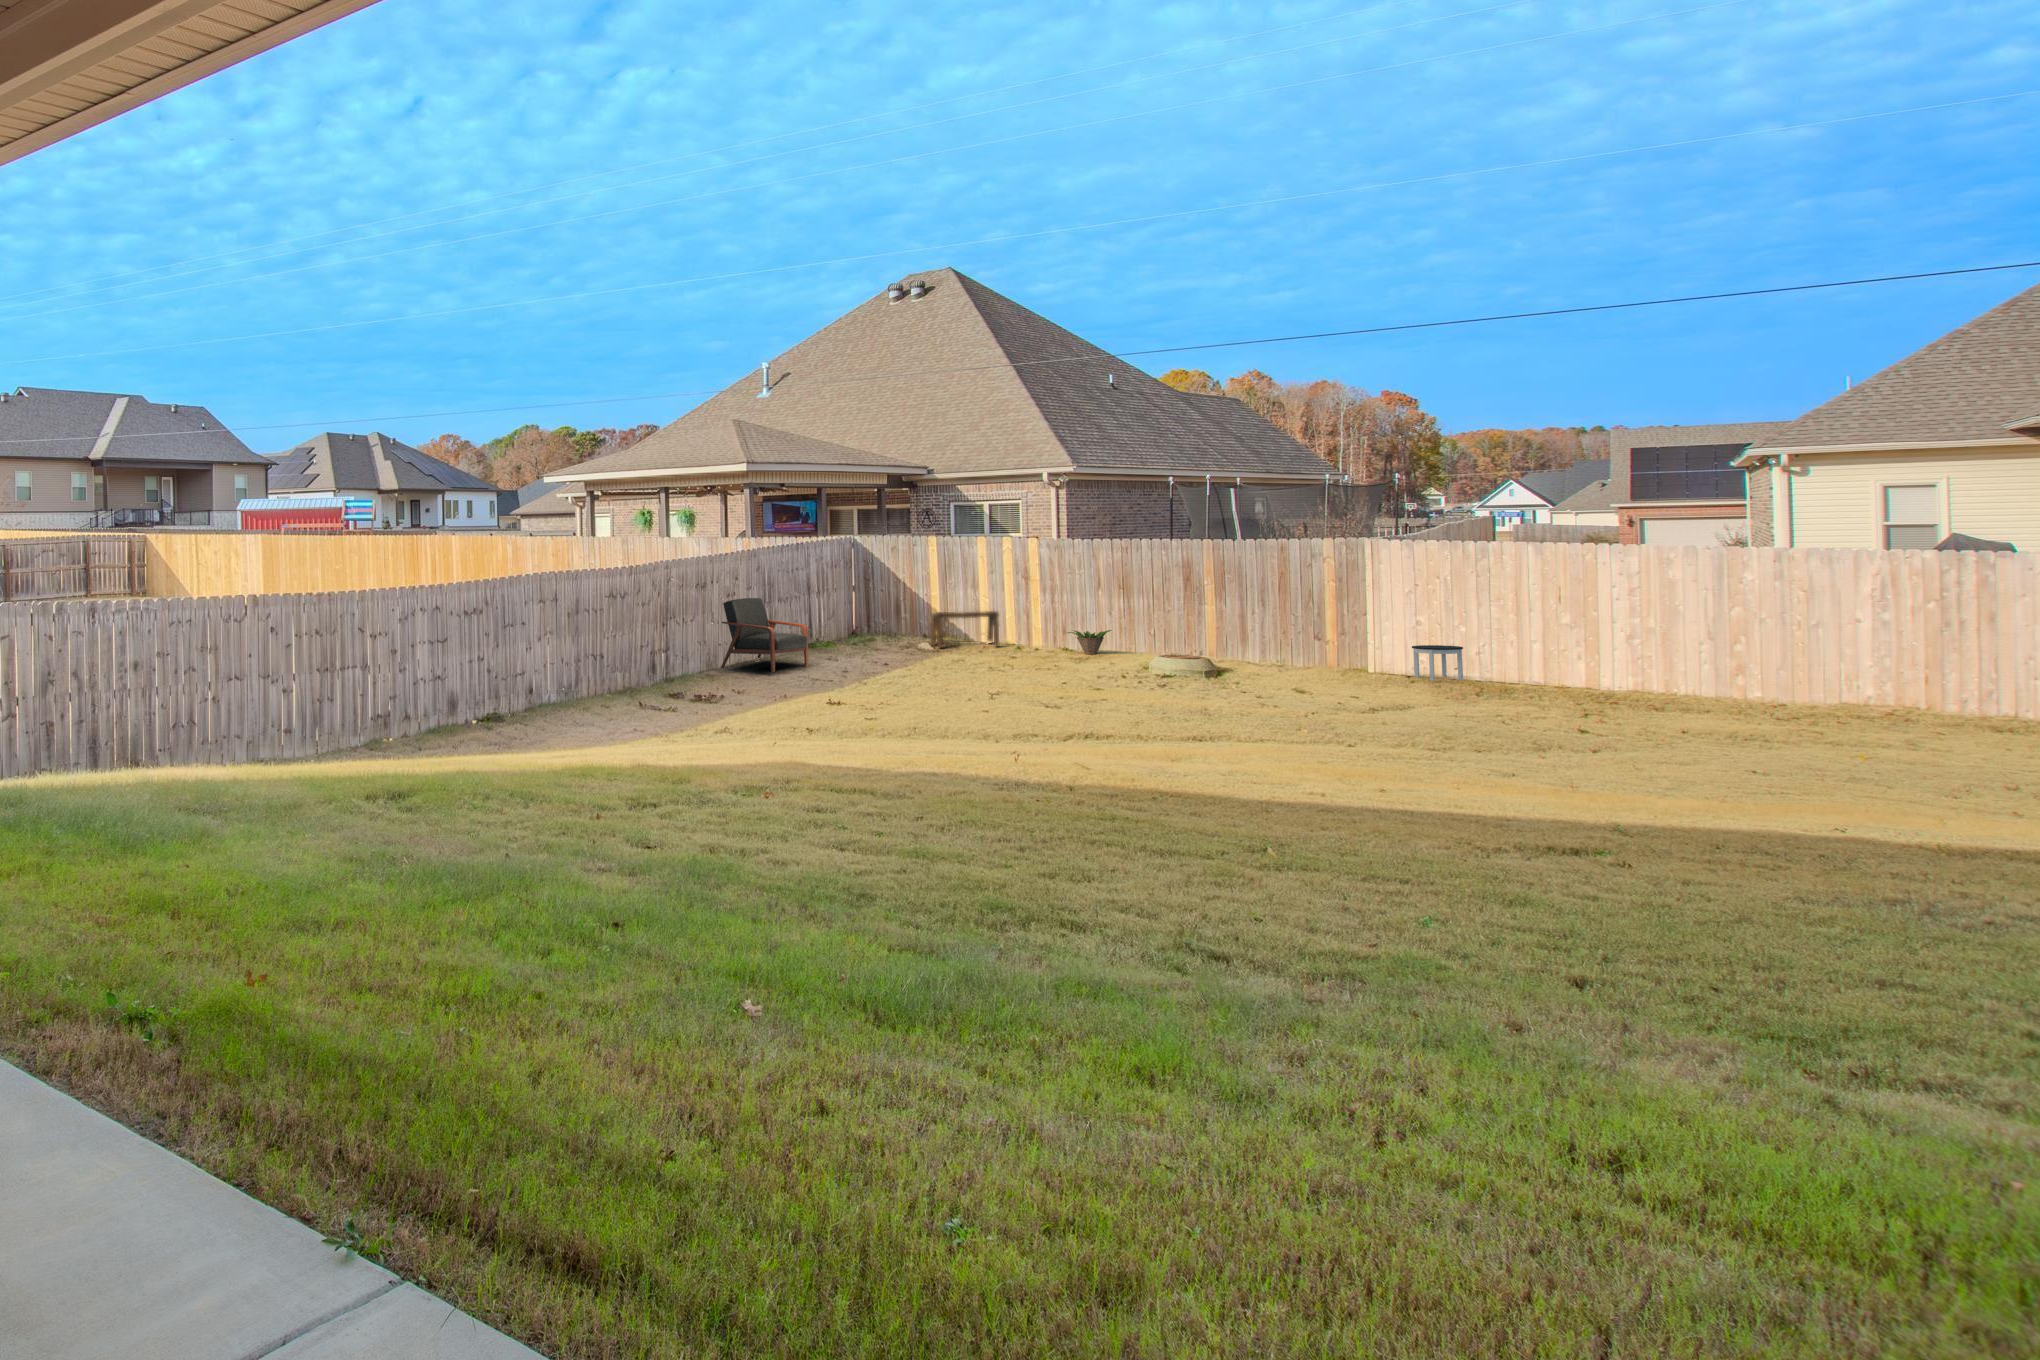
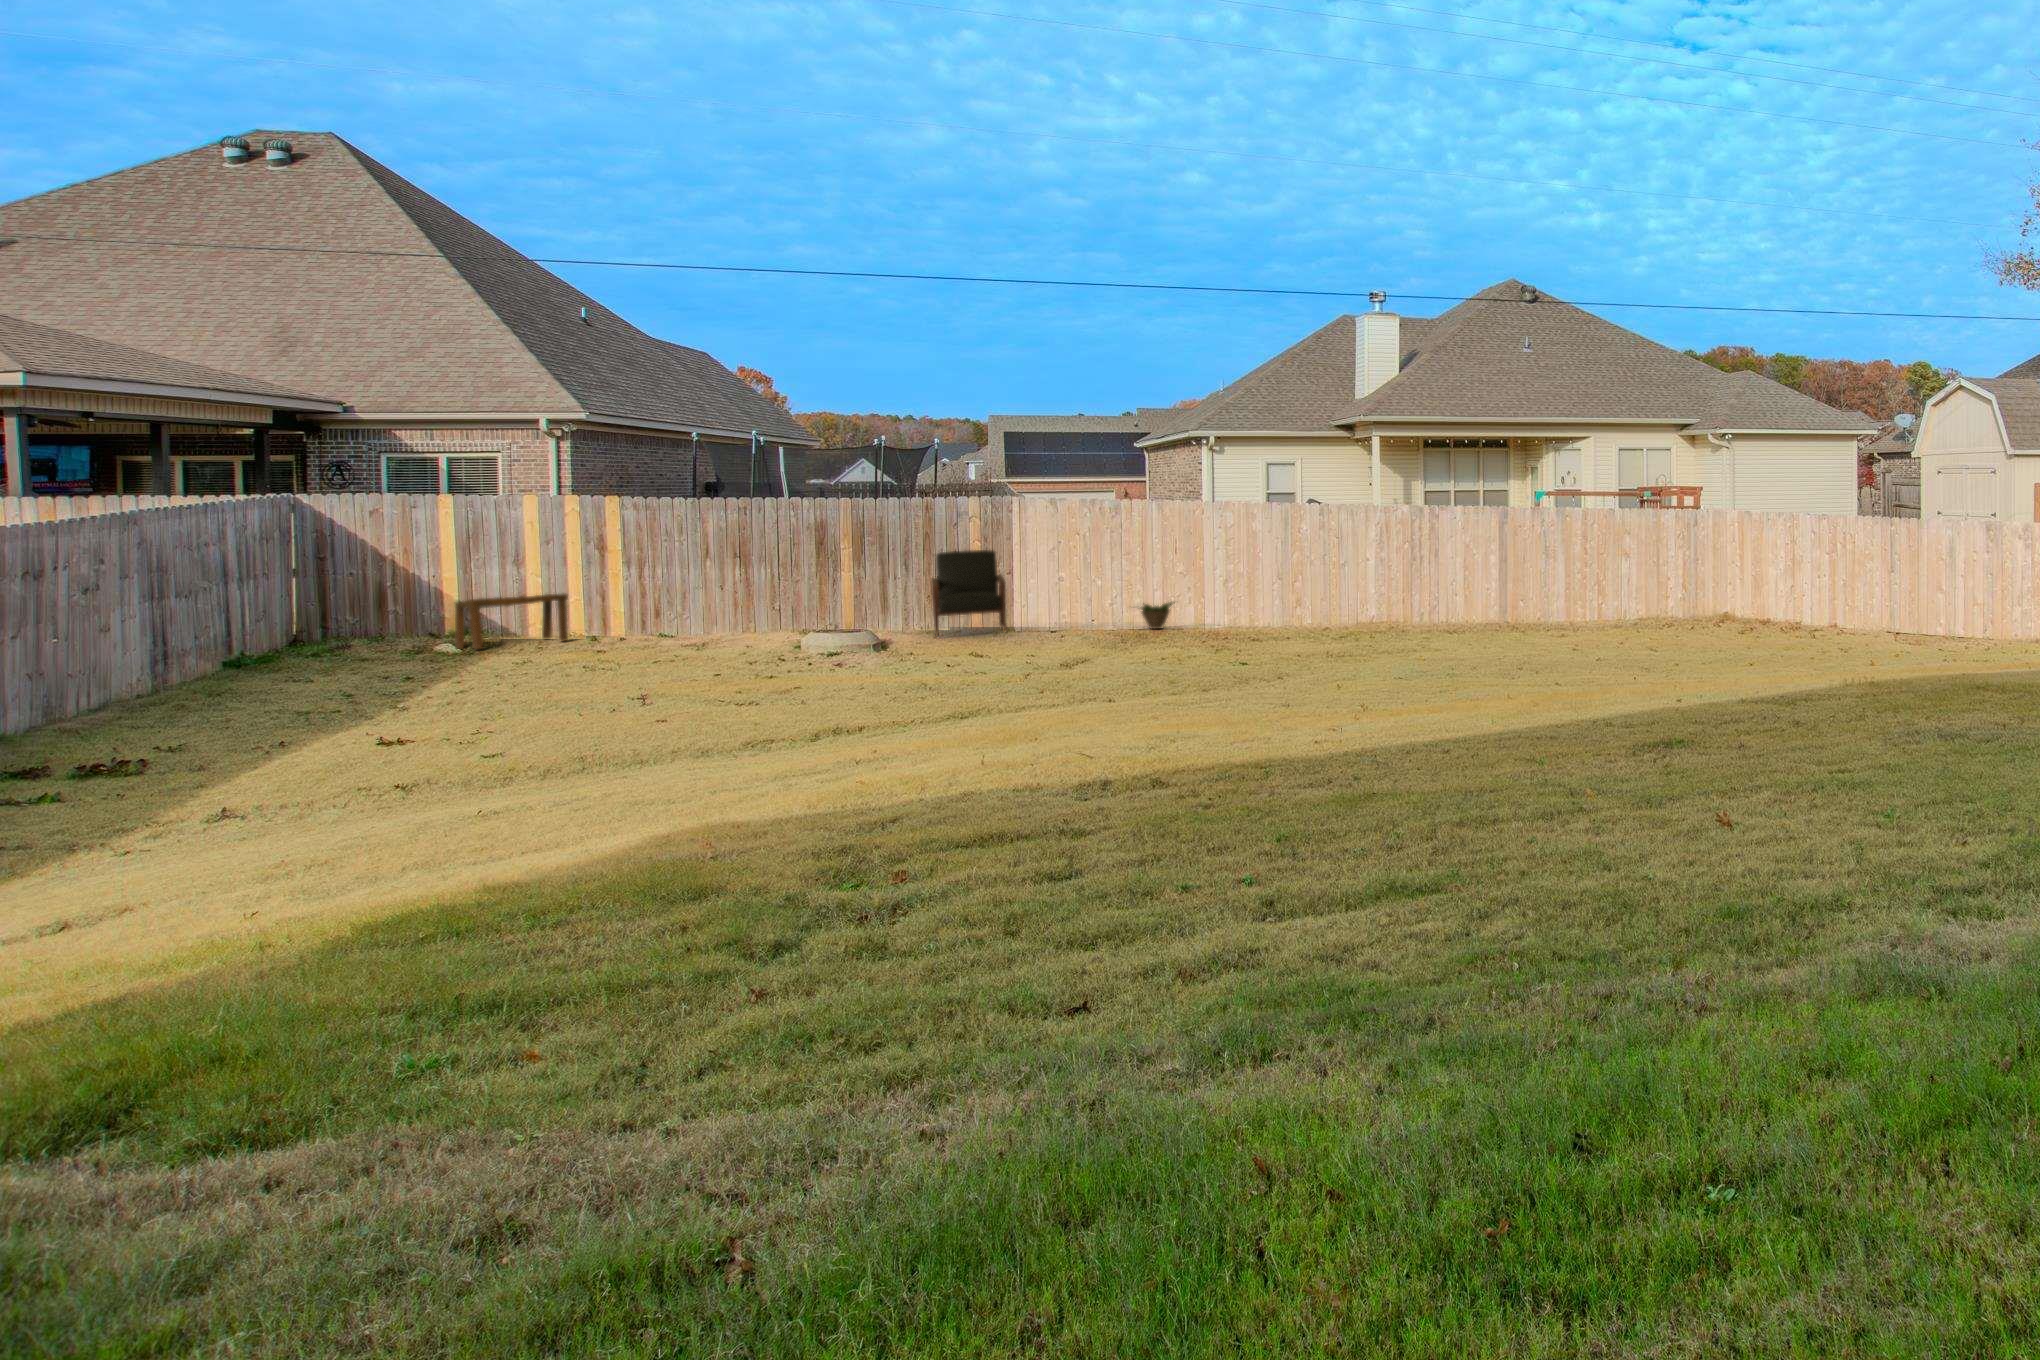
chair: present [721,598,808,672] -> present [931,550,1007,636]
decorative plant: present [1068,630,1111,654] -> present [1141,602,1175,629]
round table: present [1412,645,1463,681] -> none [1056,596,1099,630]

